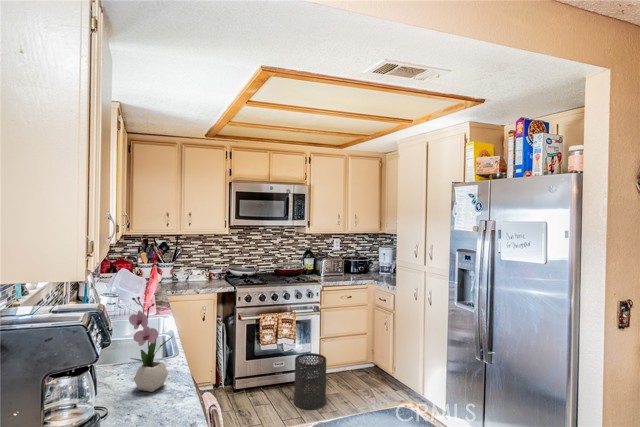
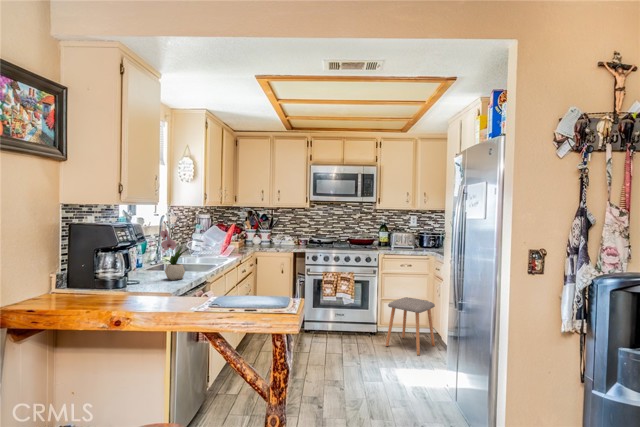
stool: none [339,334,385,401] -> present [386,297,435,356]
trash can: present [294,353,326,410] -> none [343,307,371,352]

